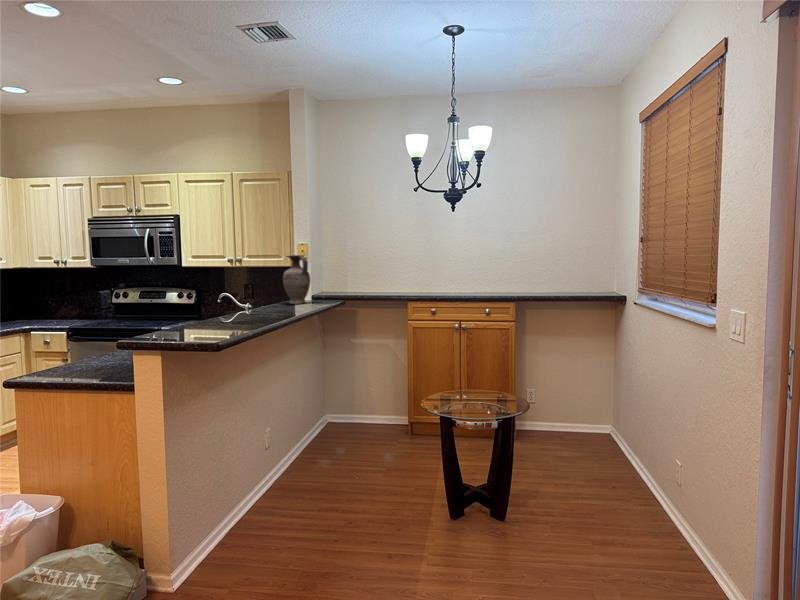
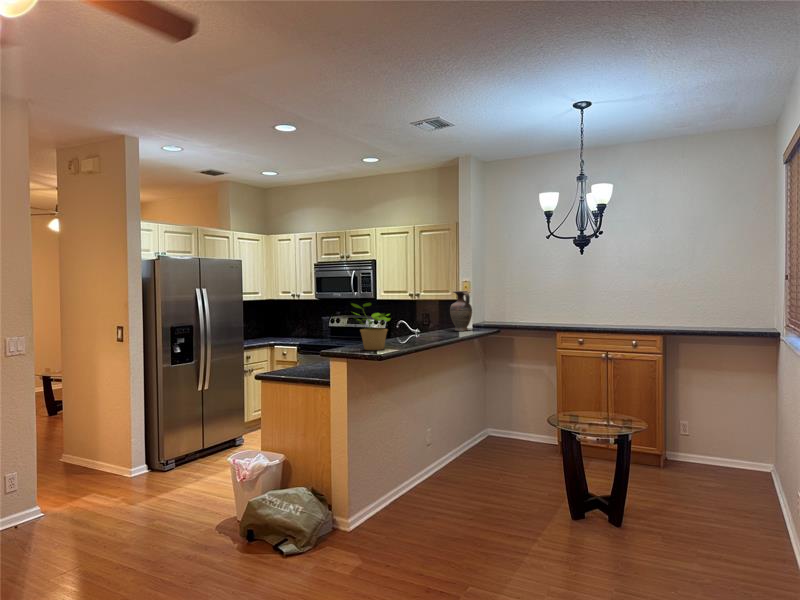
potted plant: none [161,269,223,336] -> present [352,303,390,350]

